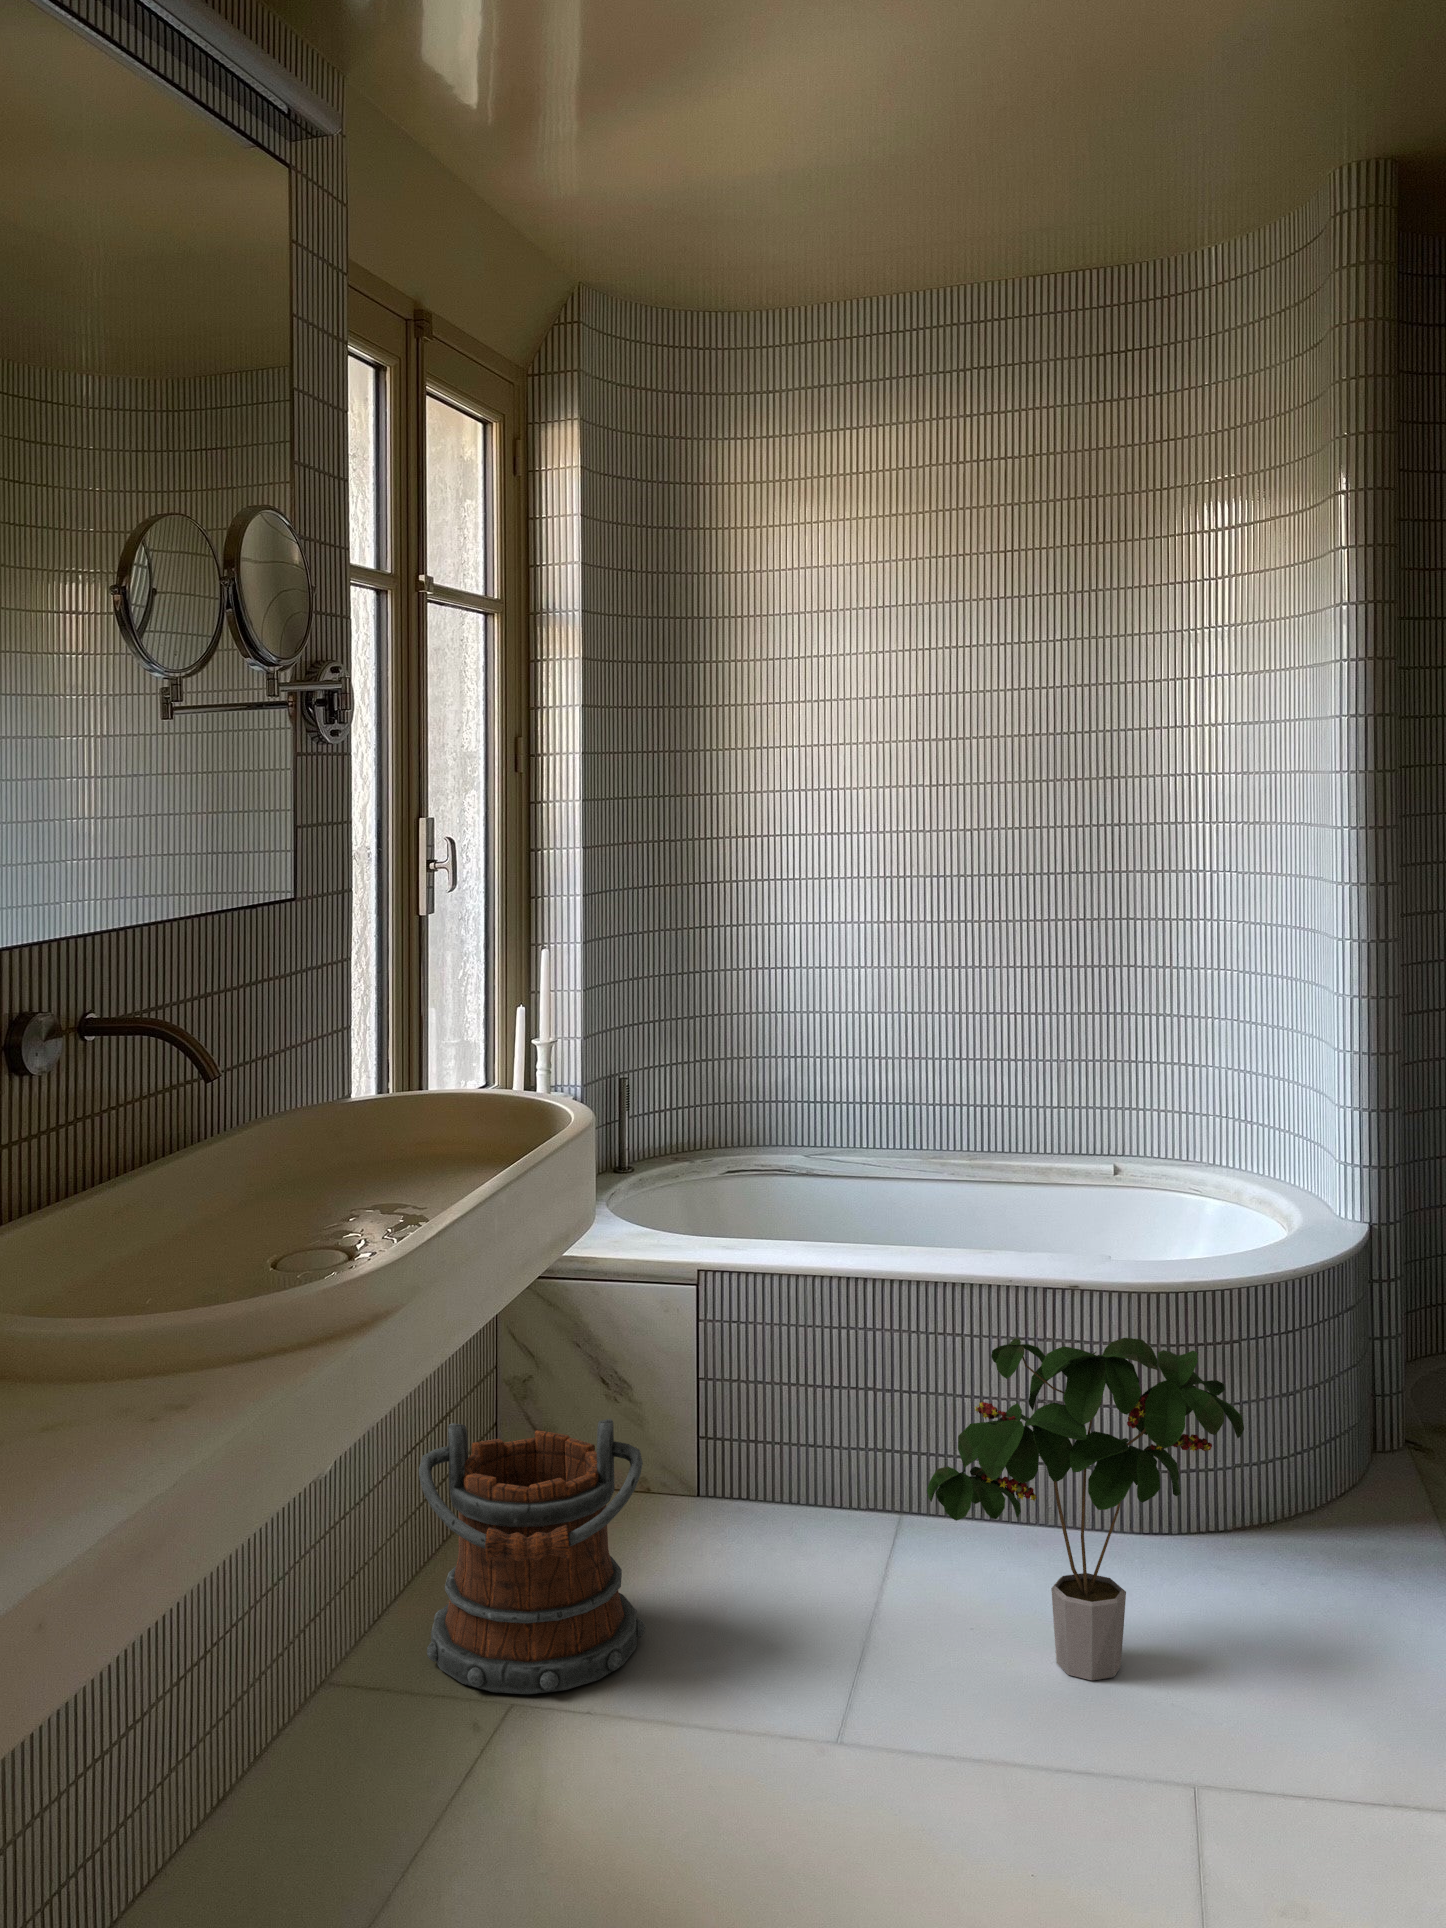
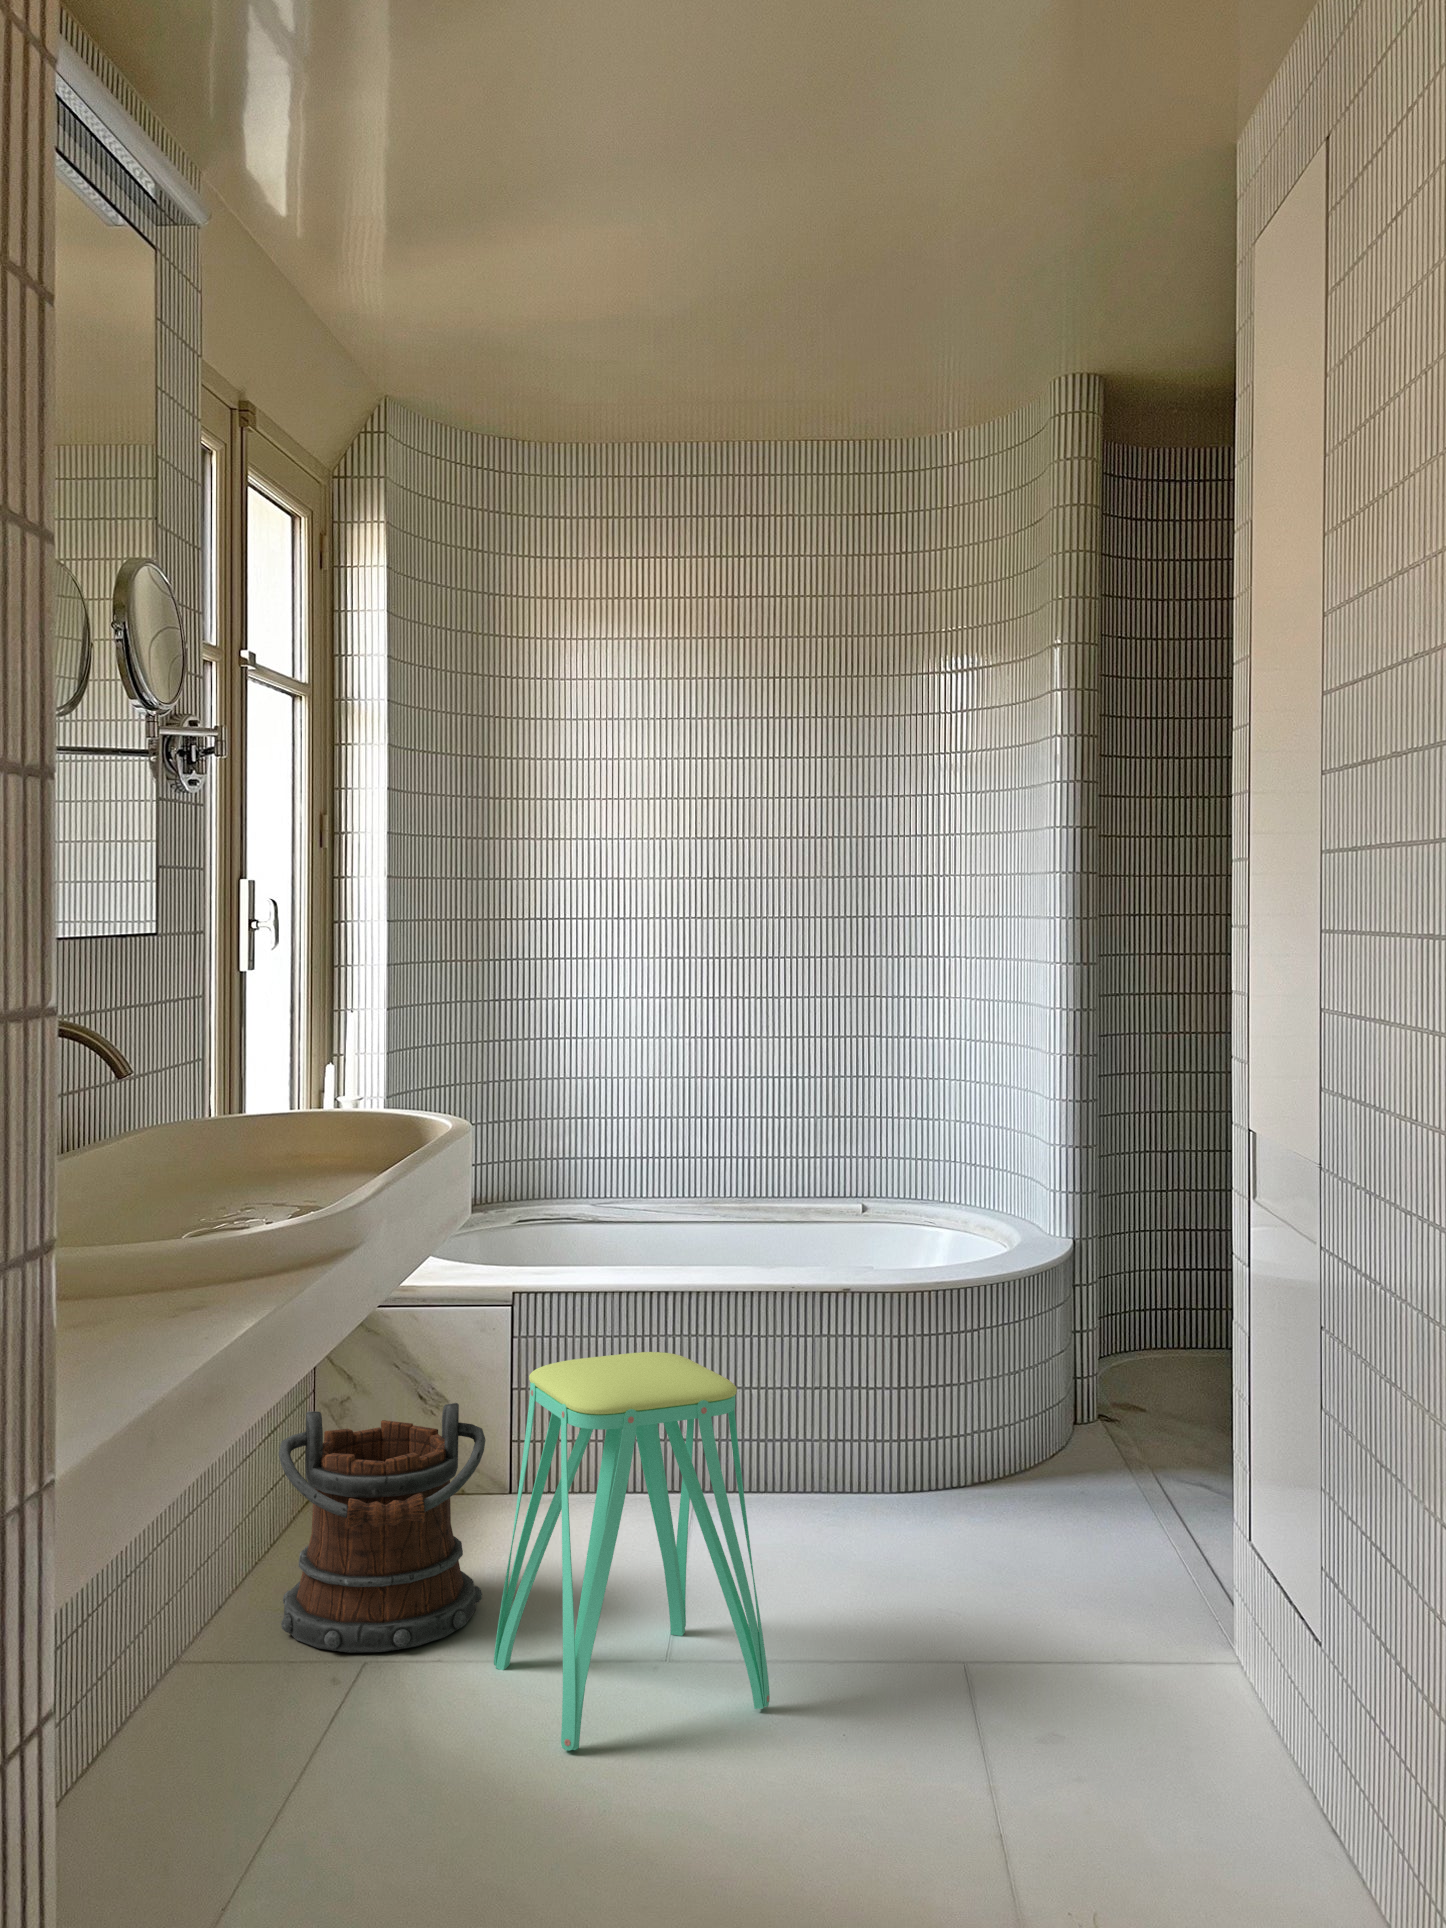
potted plant: present [927,1338,1244,1680] -> none [734,1314,996,1611]
stool: none [646,1384,951,1850] -> present [494,1352,770,1751]

